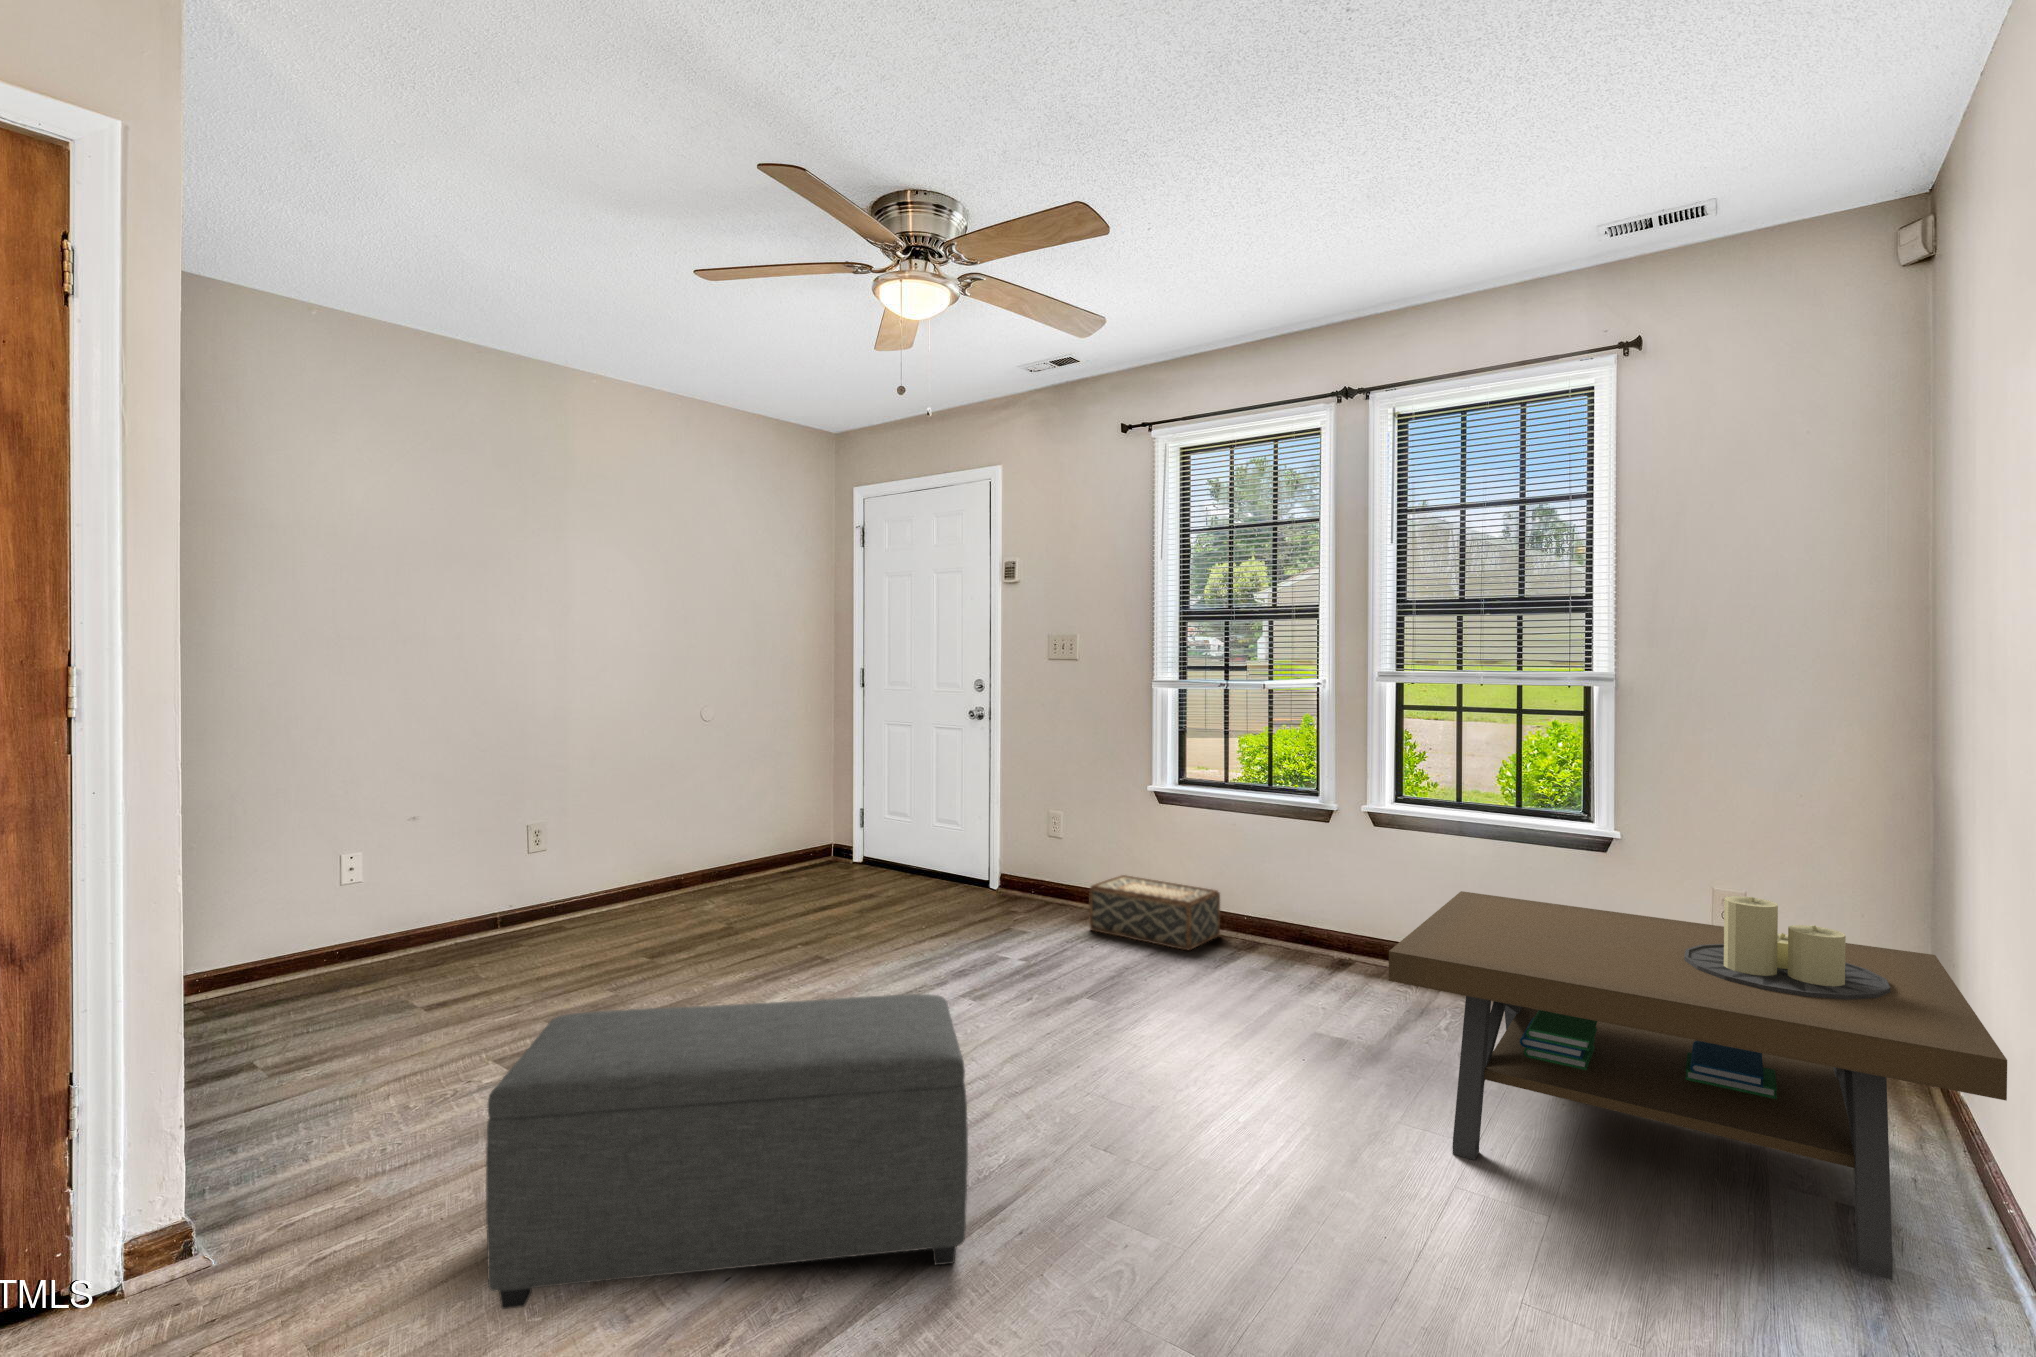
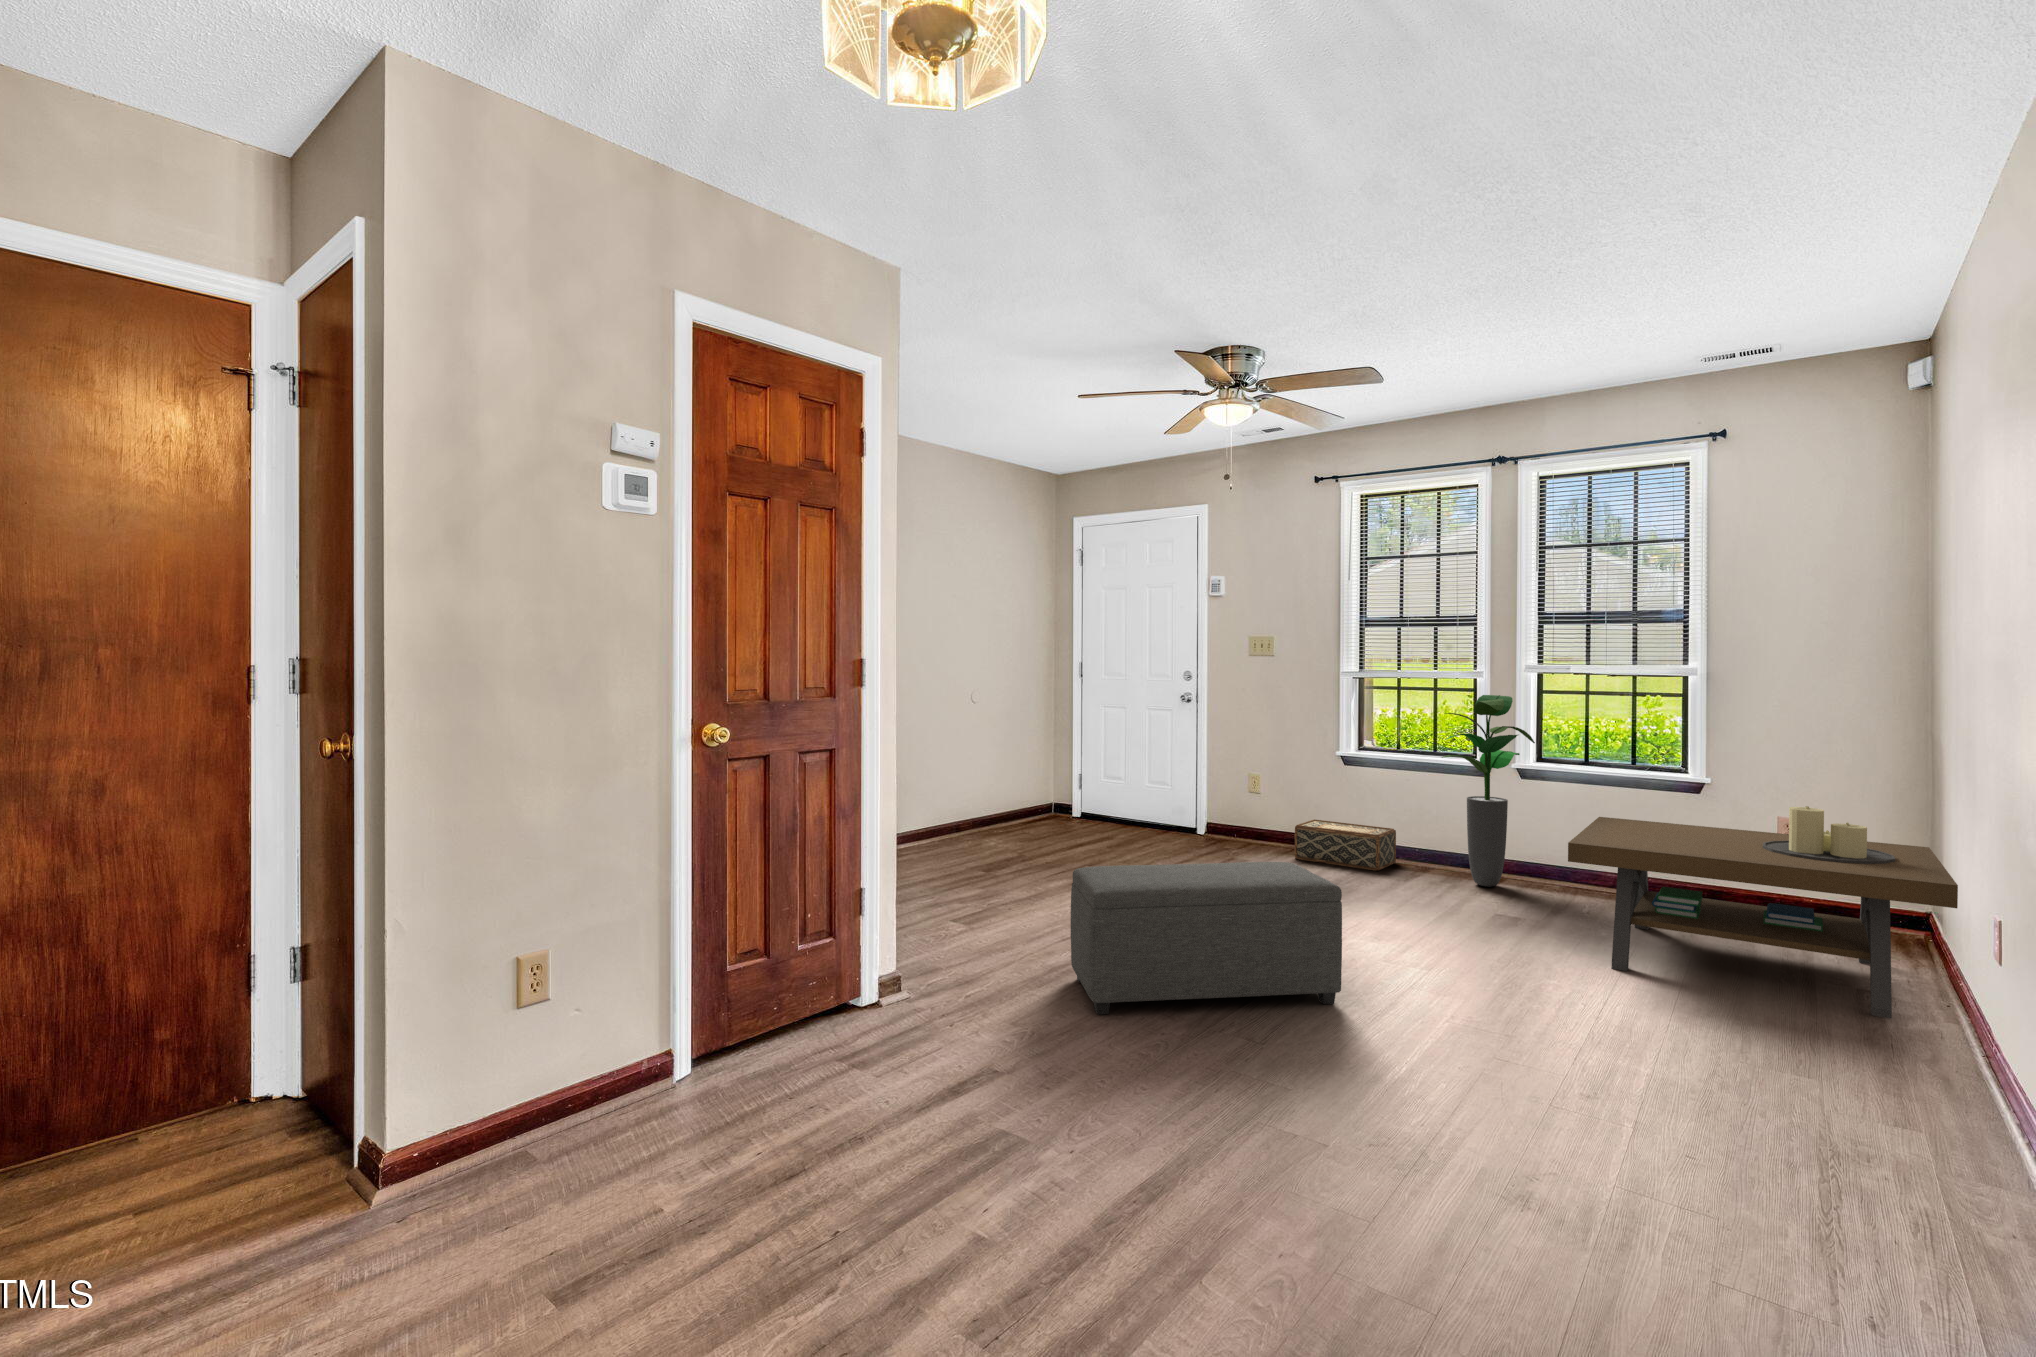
potted plant: none [1263,712,1388,978] -> present [1442,695,1535,887]

